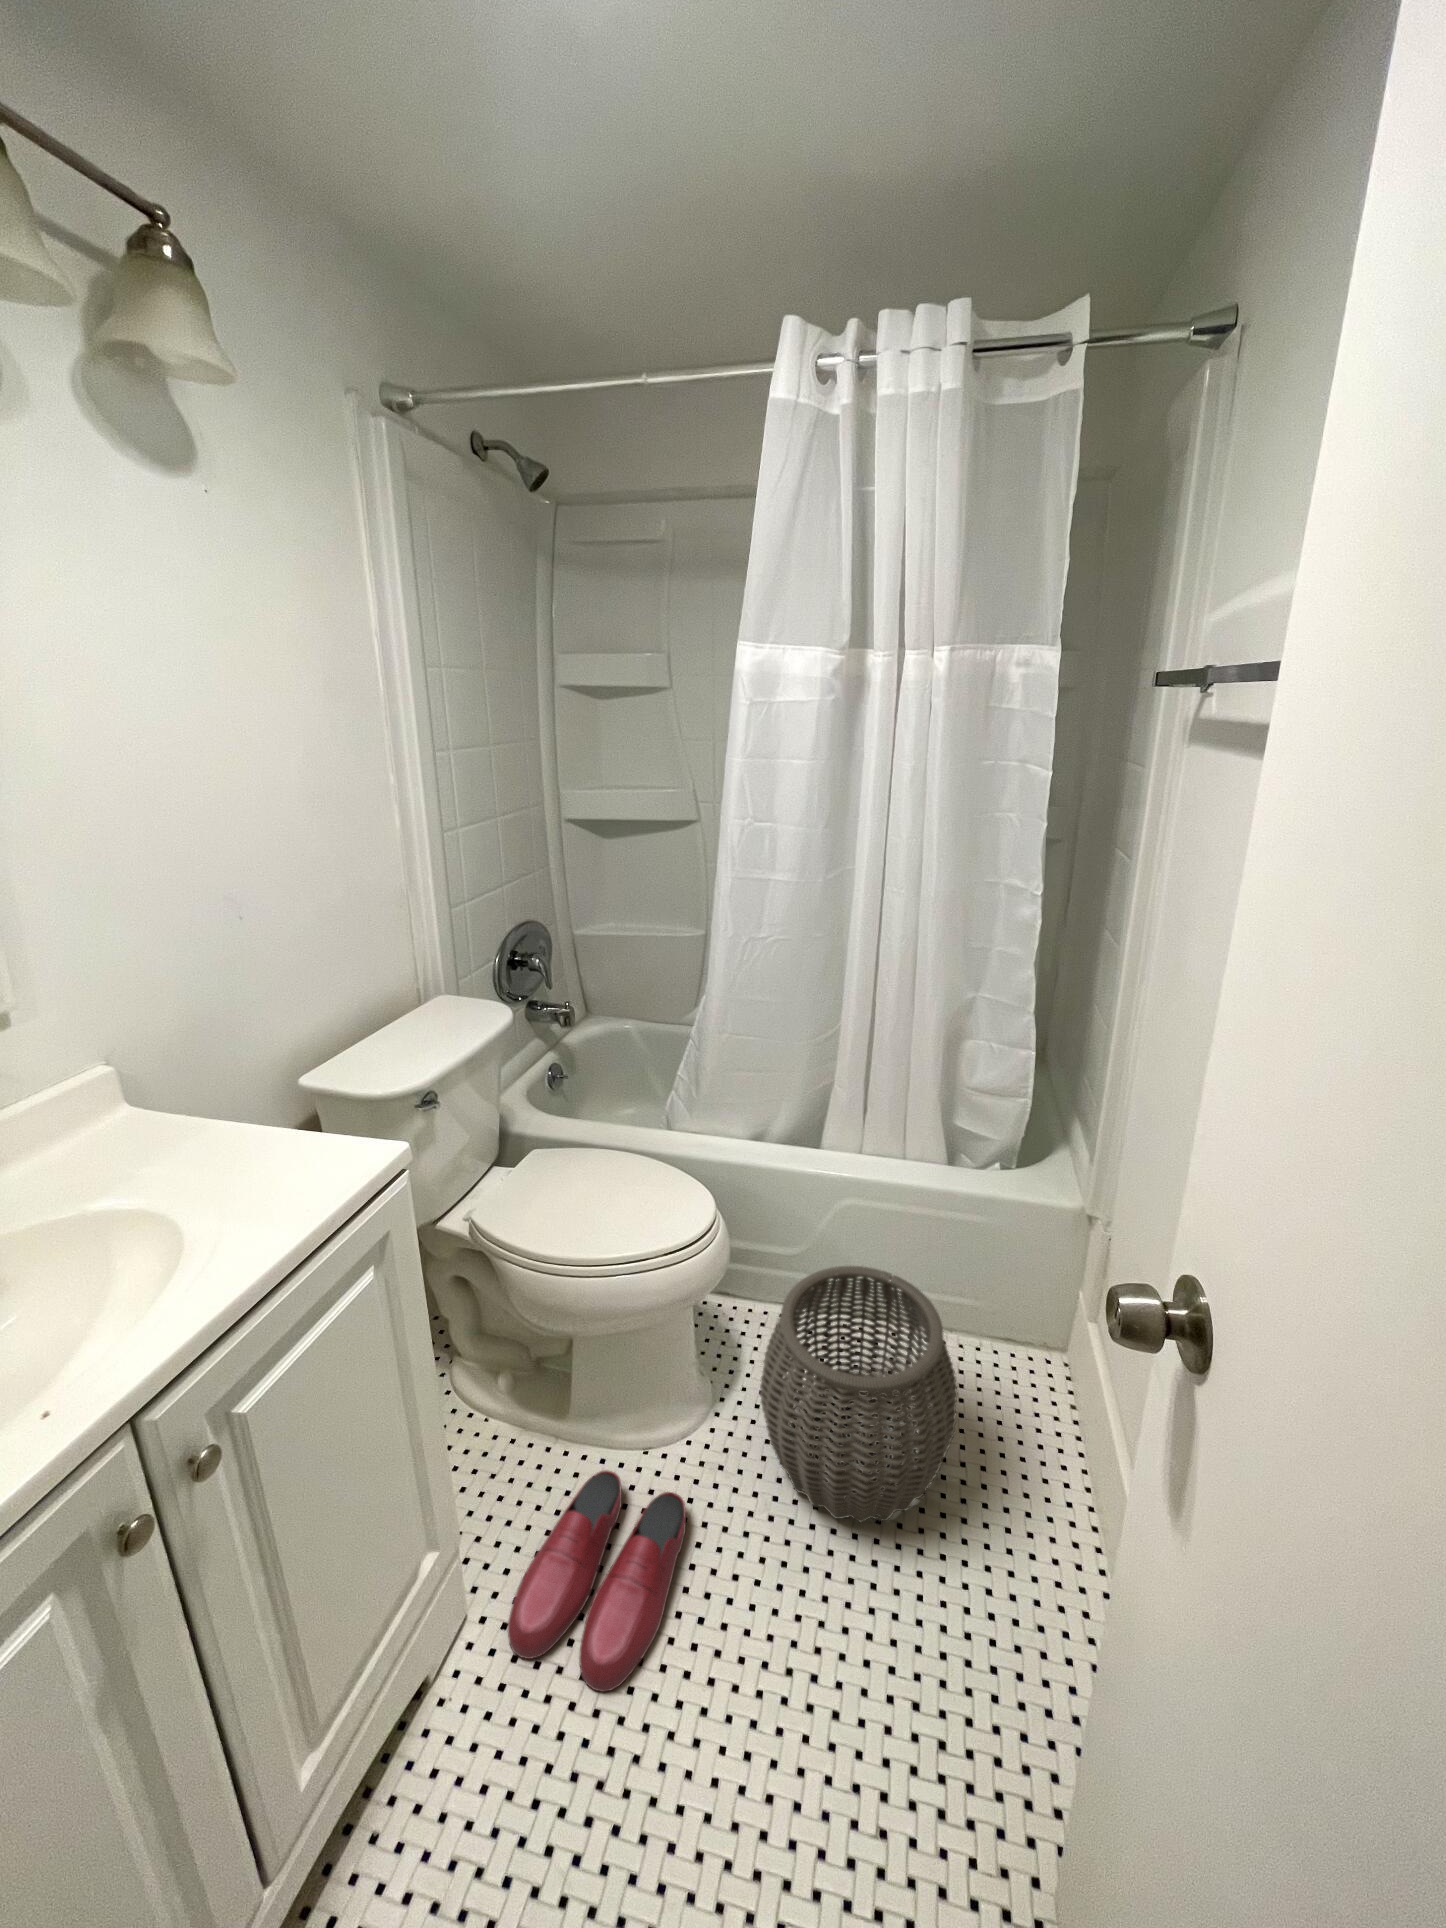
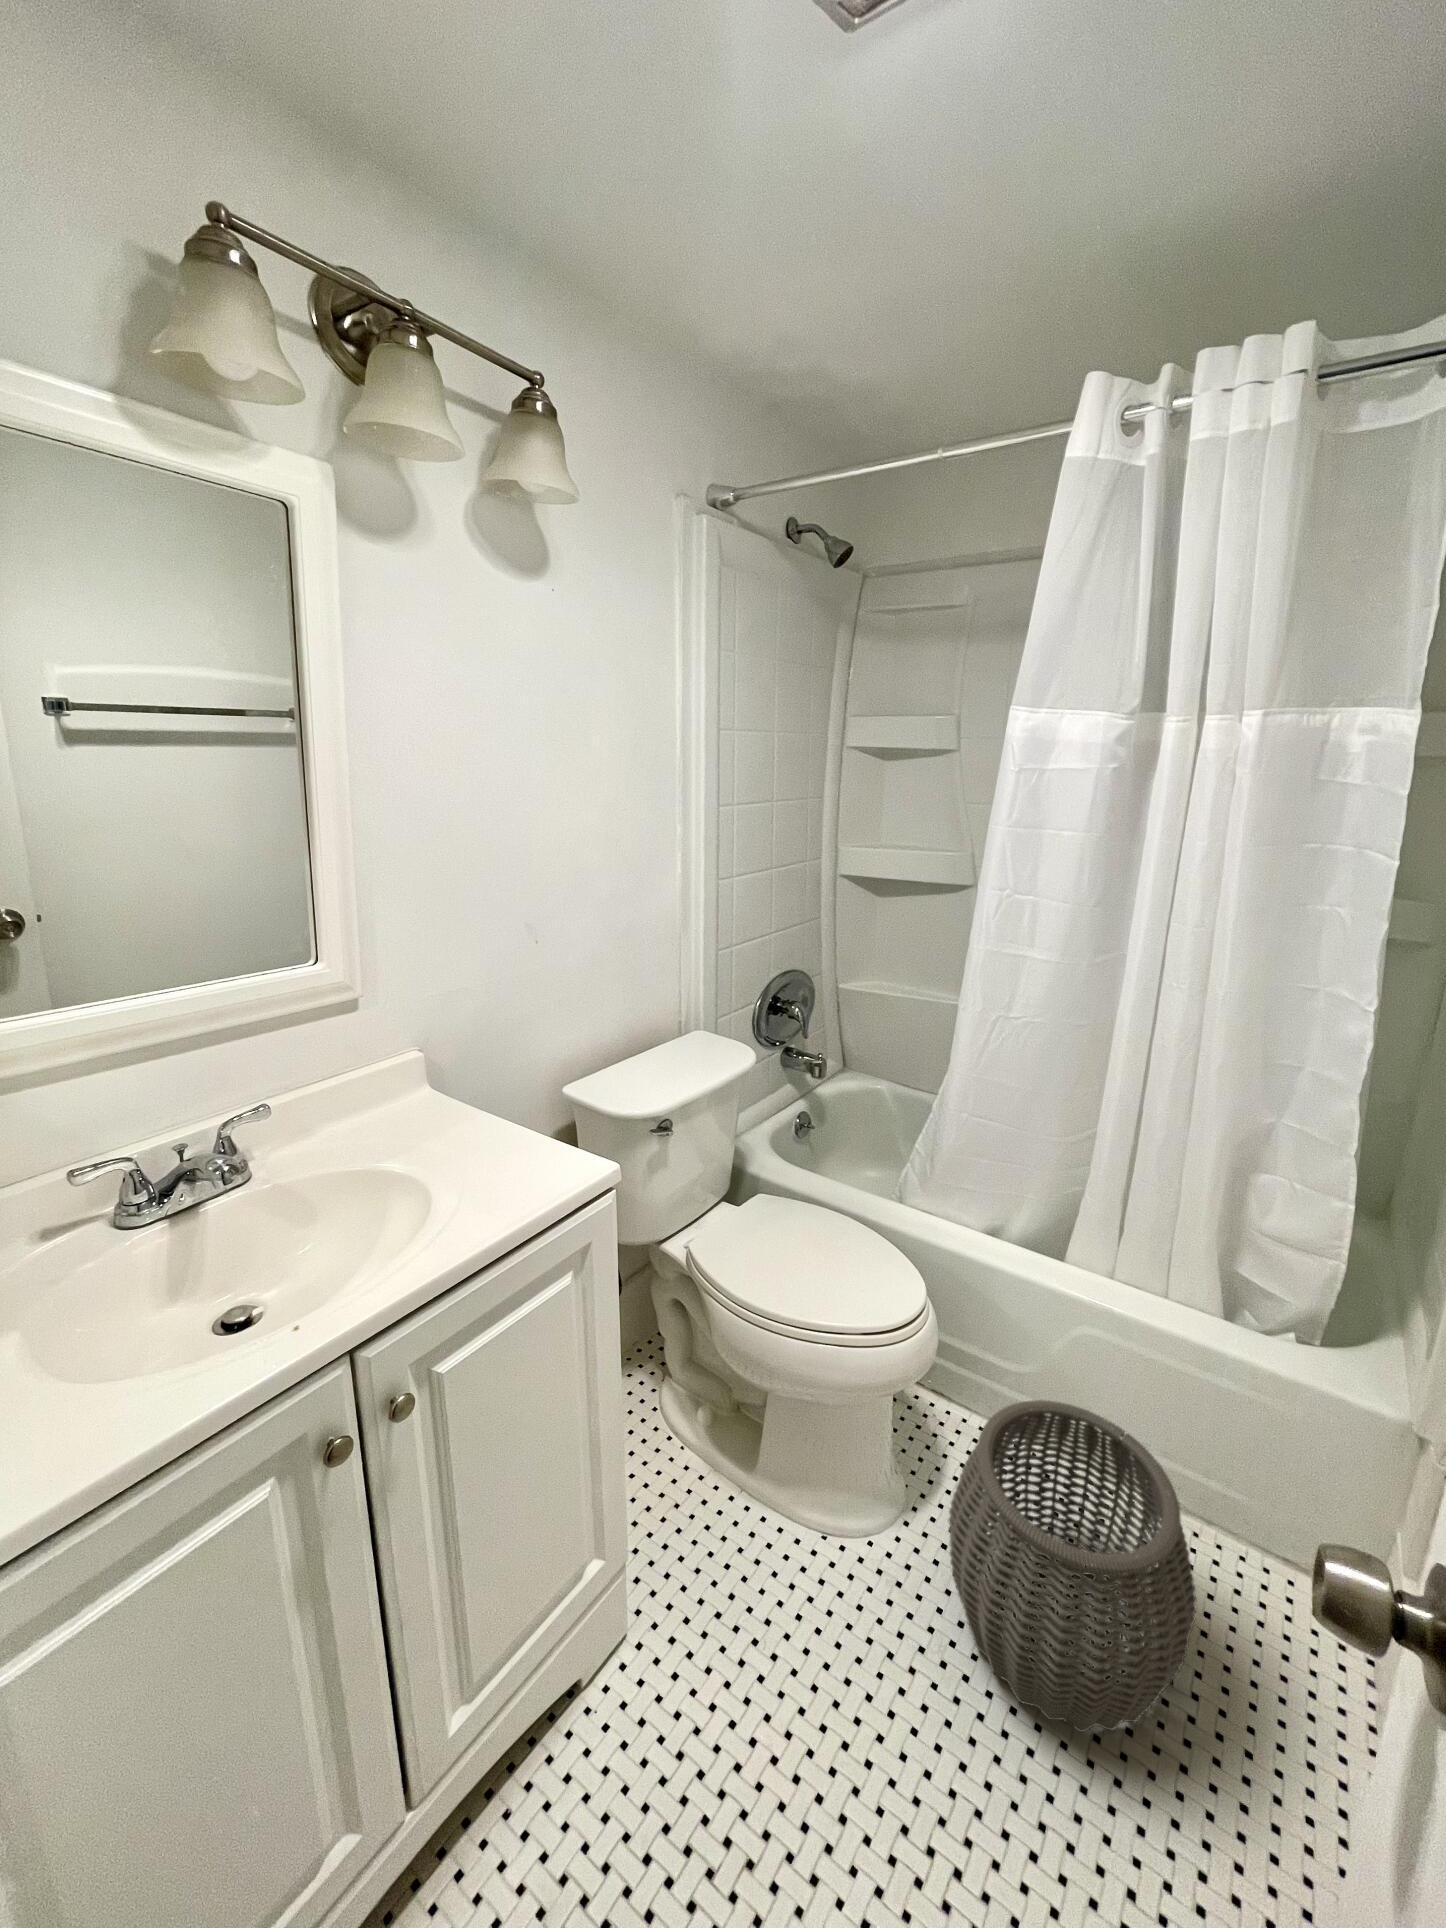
slippers: present [508,1470,686,1692] -> none [657,1540,851,1780]

